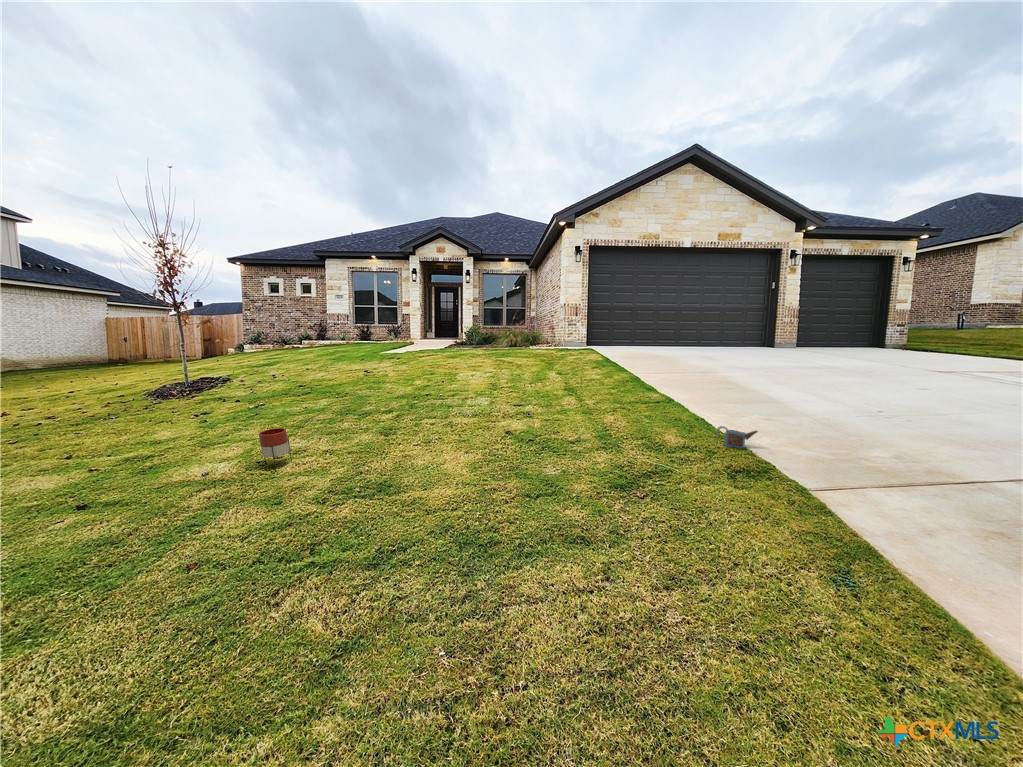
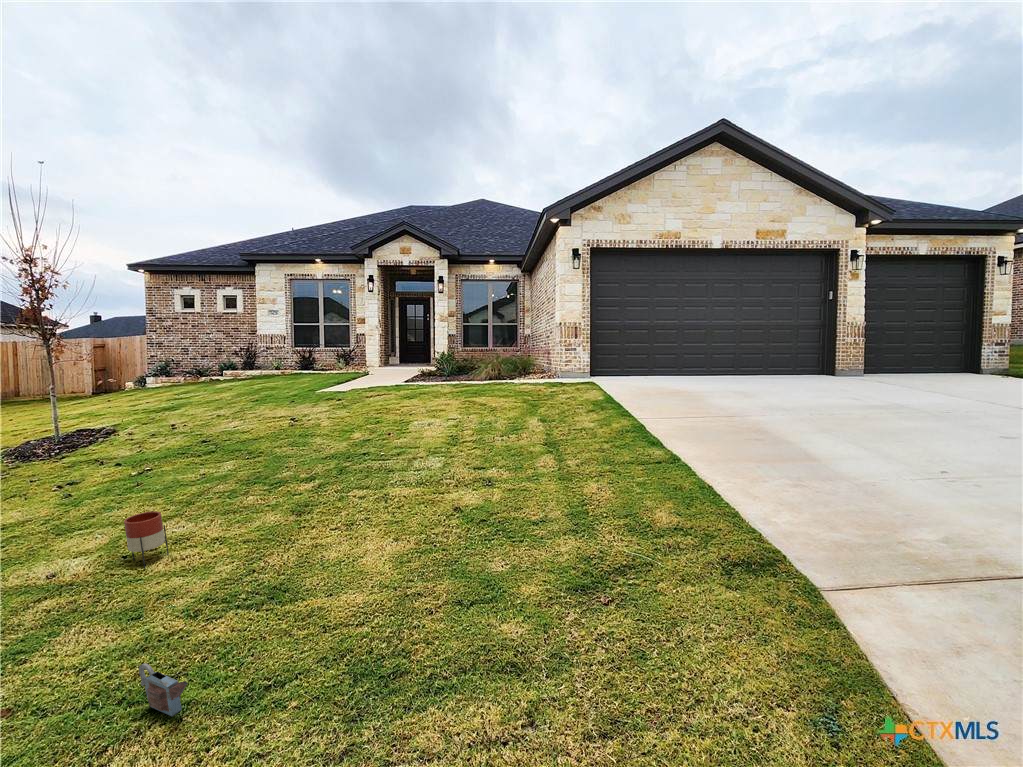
watering can: present [716,426,758,448] -> present [139,663,188,716]

